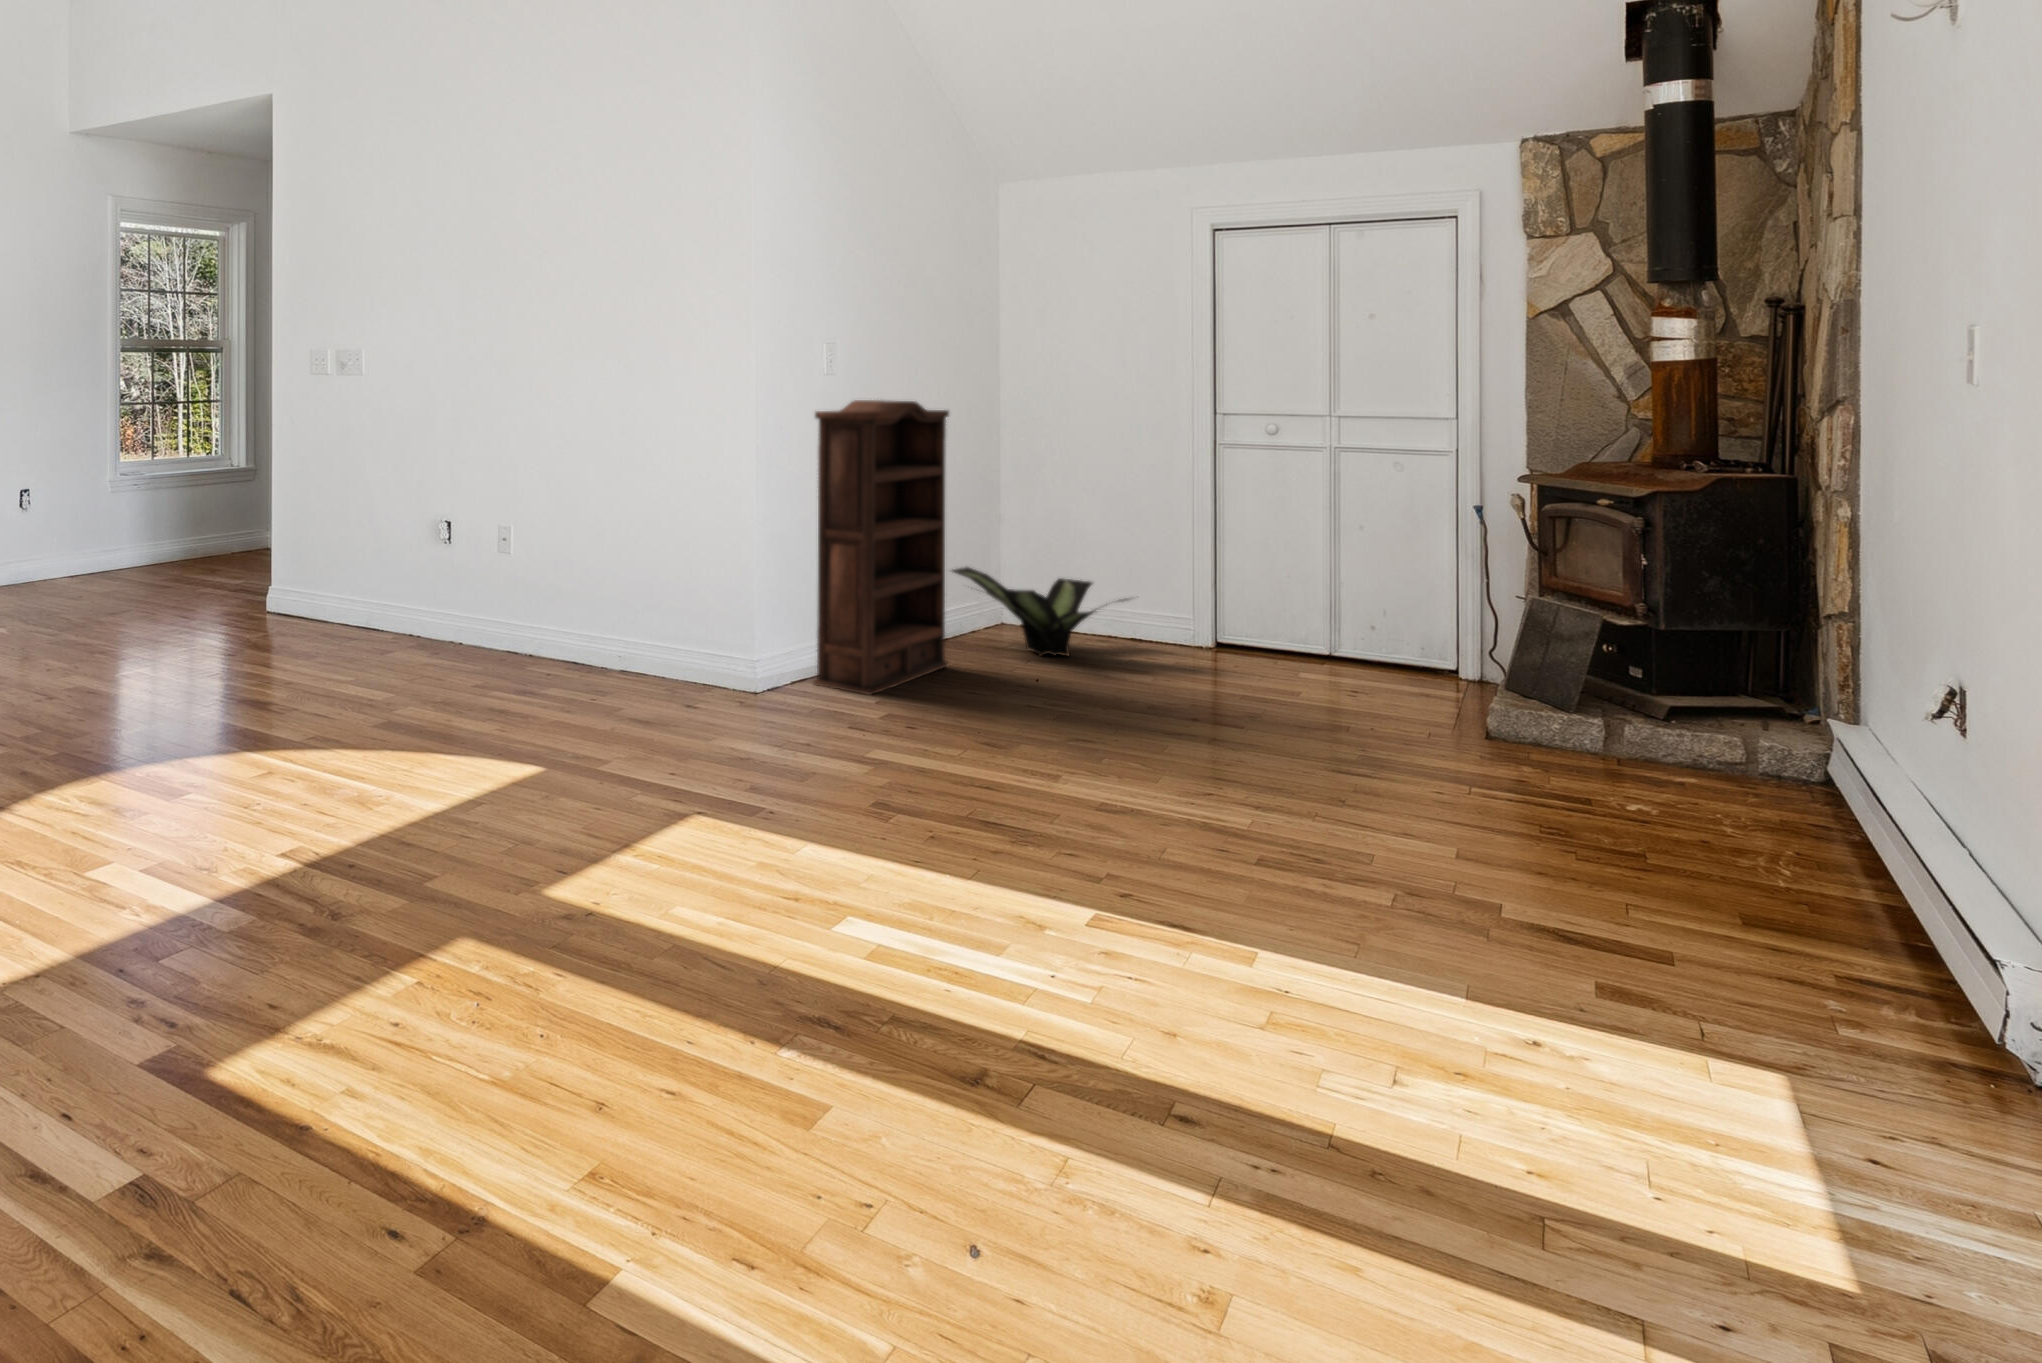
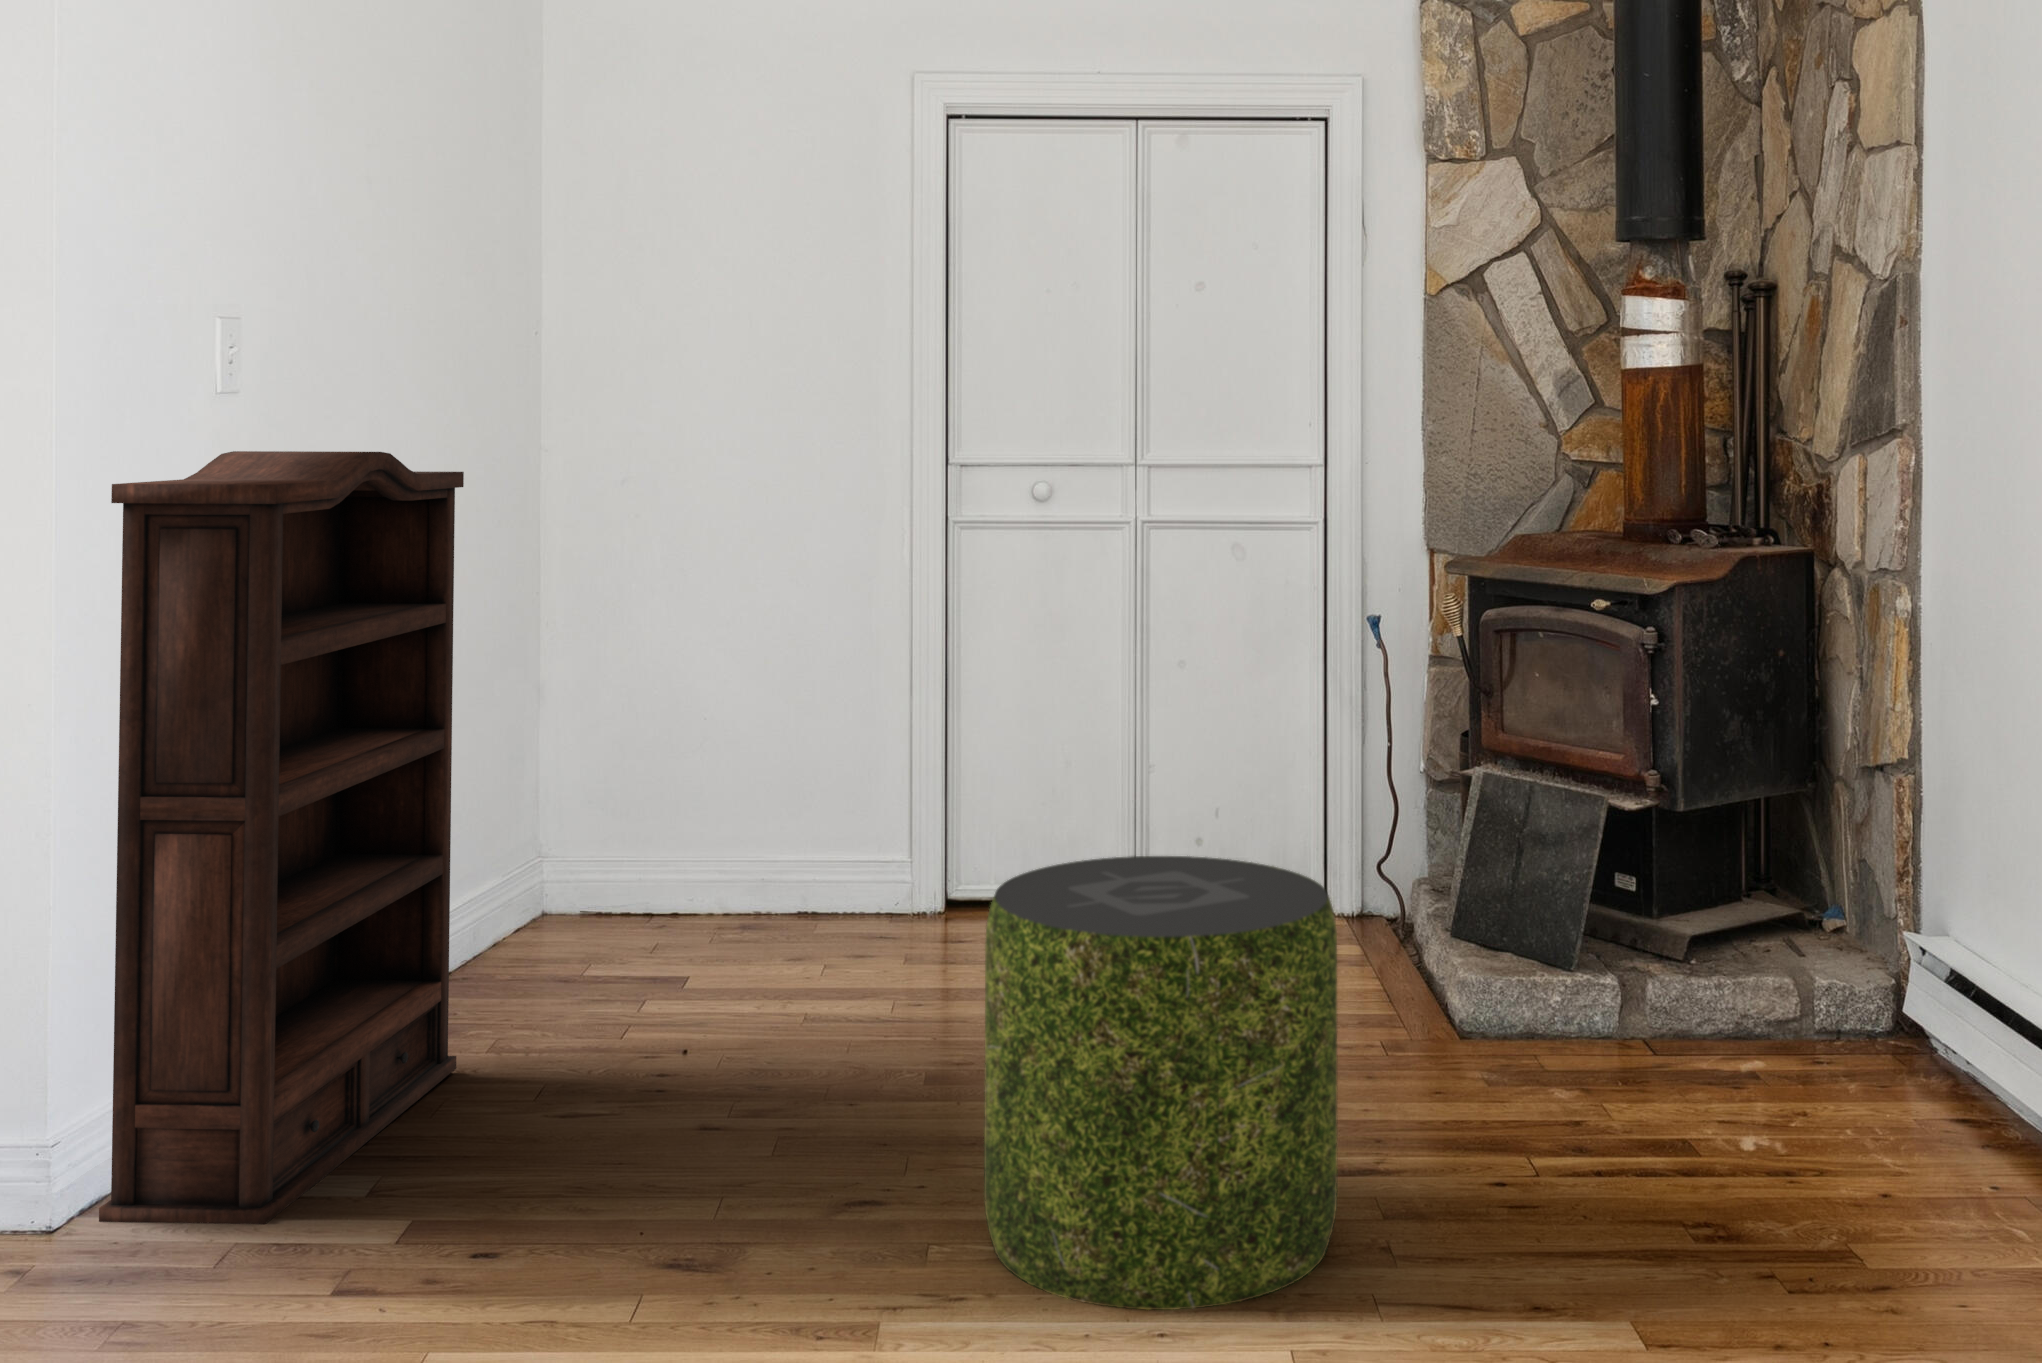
potted plant: present [952,567,1128,656] -> none [448,809,843,992]
pouf: none [1164,595,1345,786] -> present [984,856,1337,1310]

